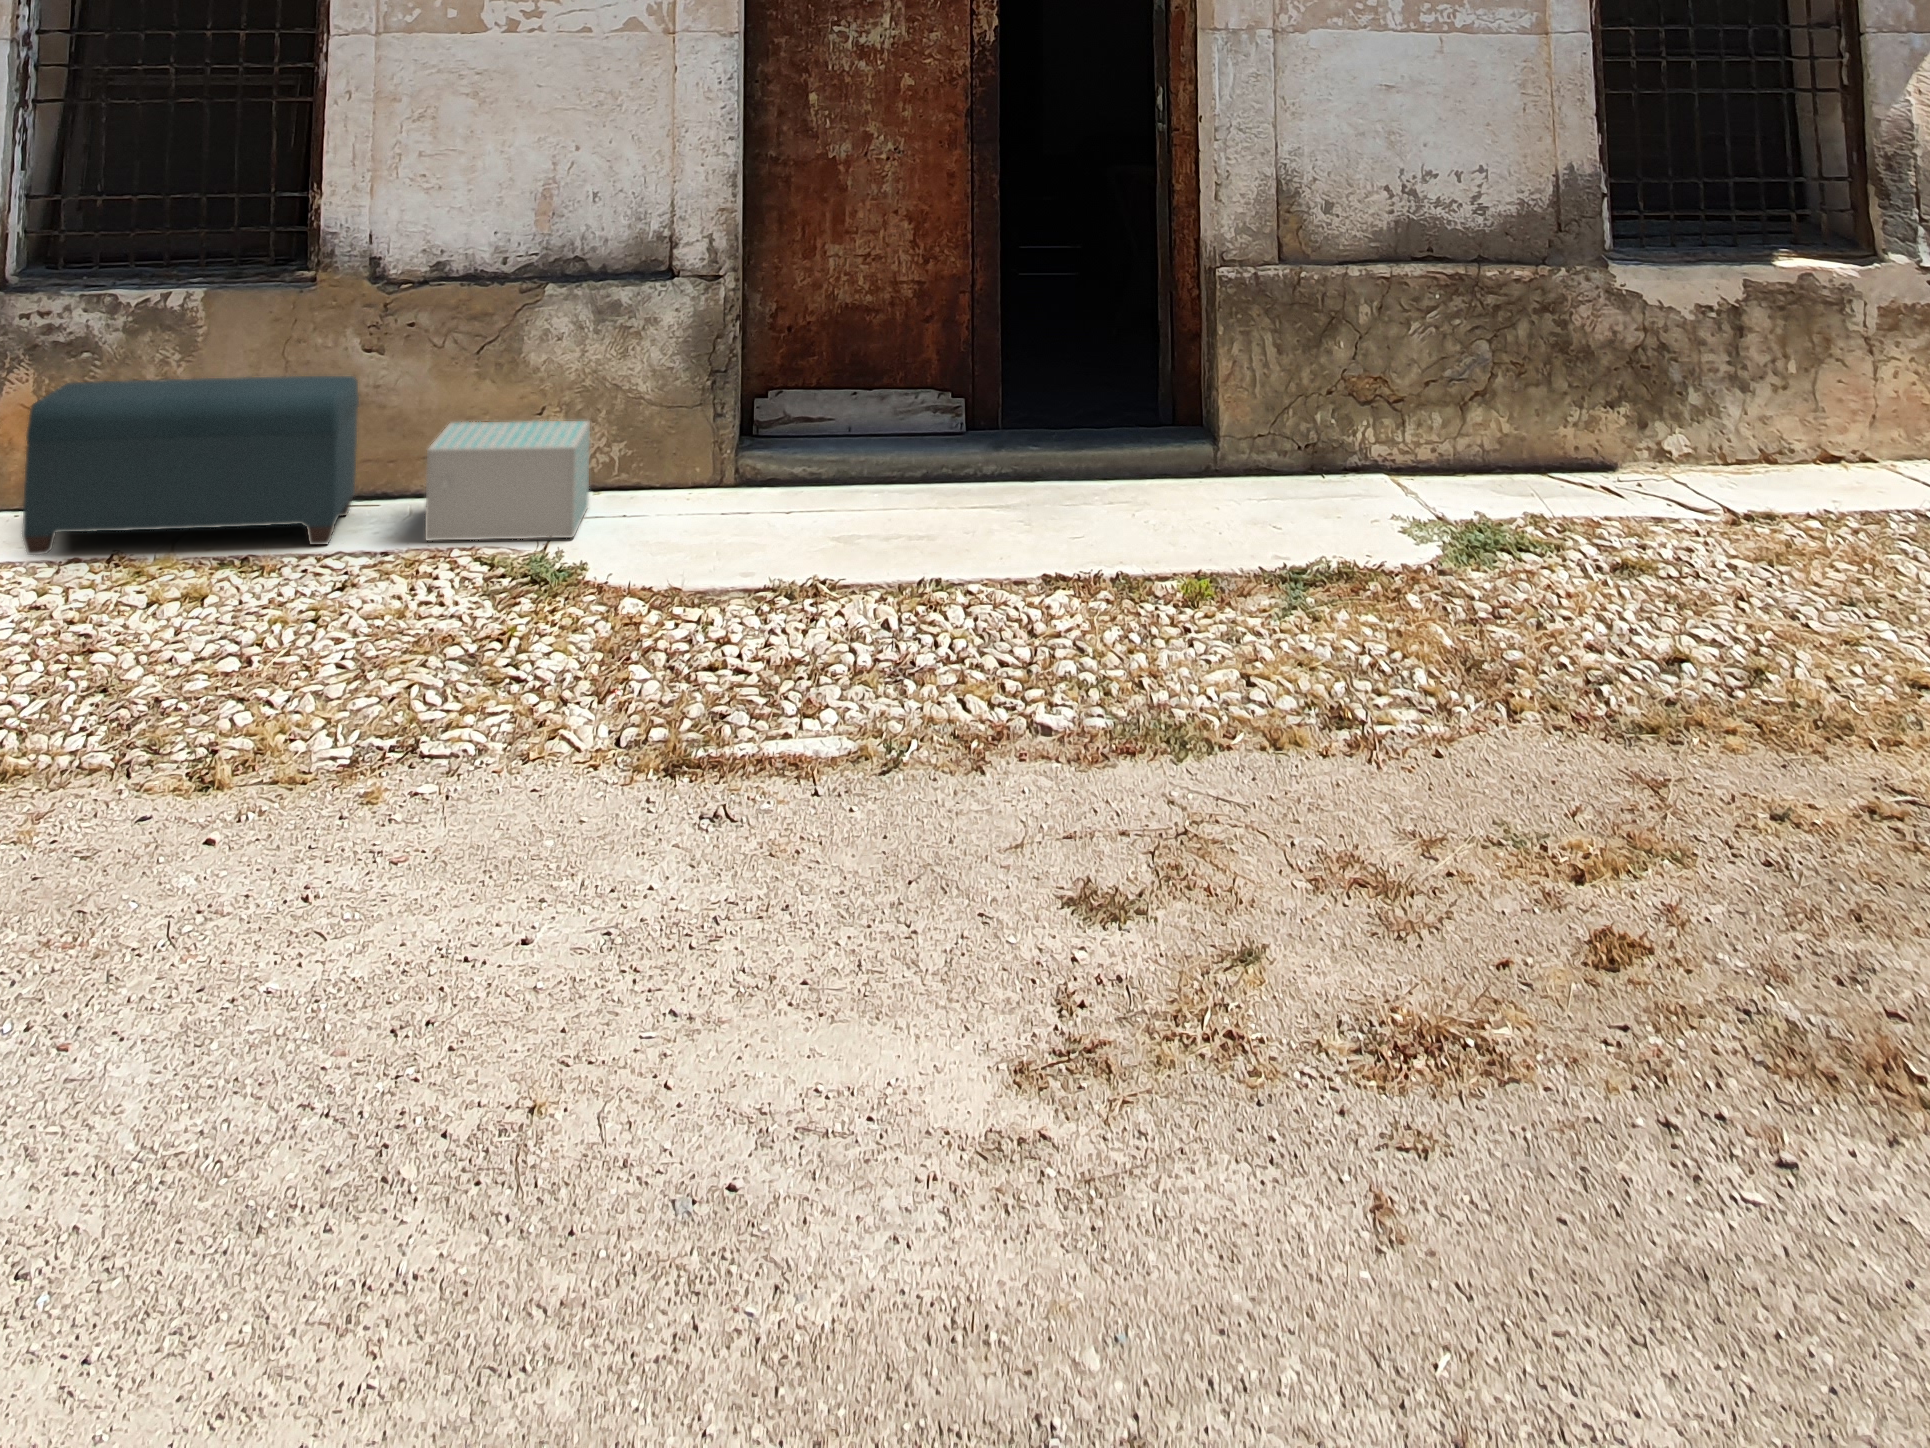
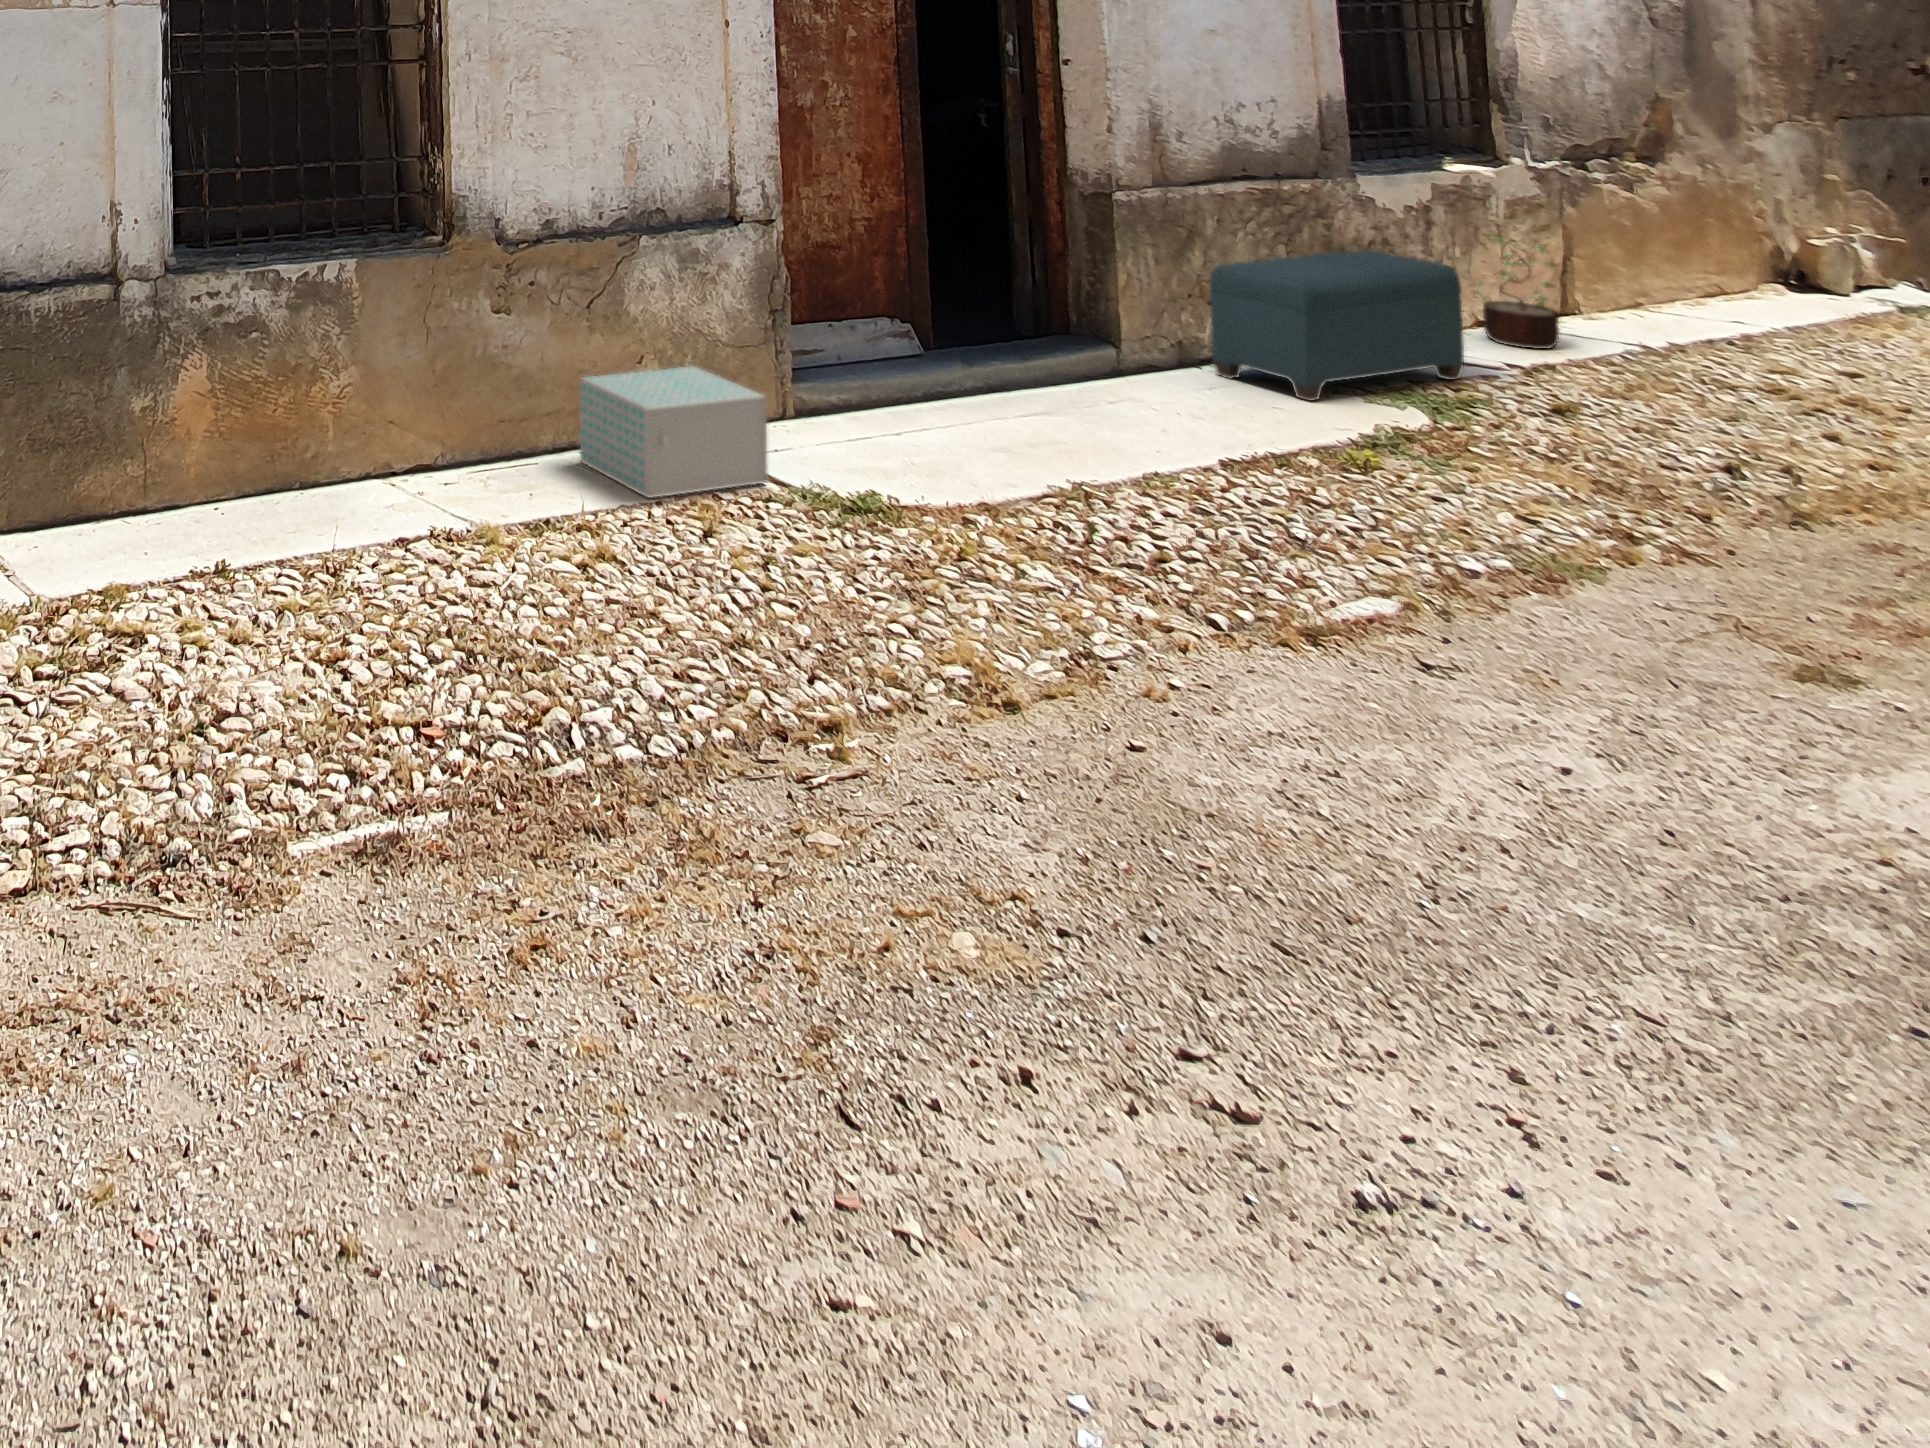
decorative plant: none [1795,335,1901,487] -> present [1474,231,1559,349]
bench: present [22,376,359,555] -> present [1210,250,1464,401]

